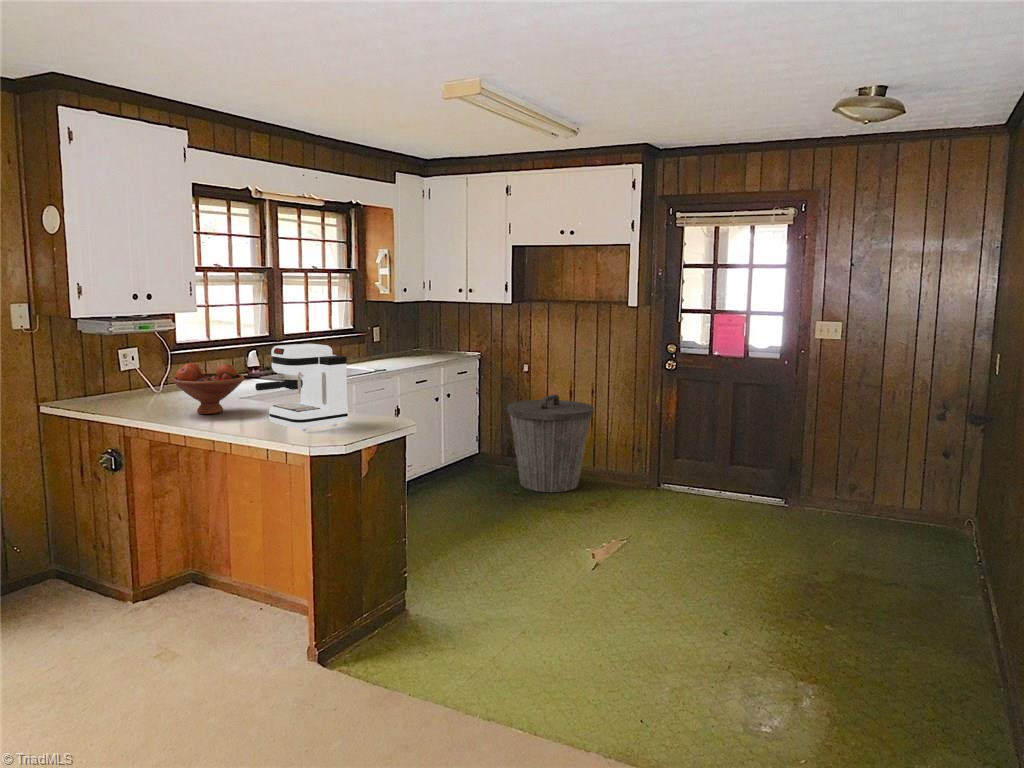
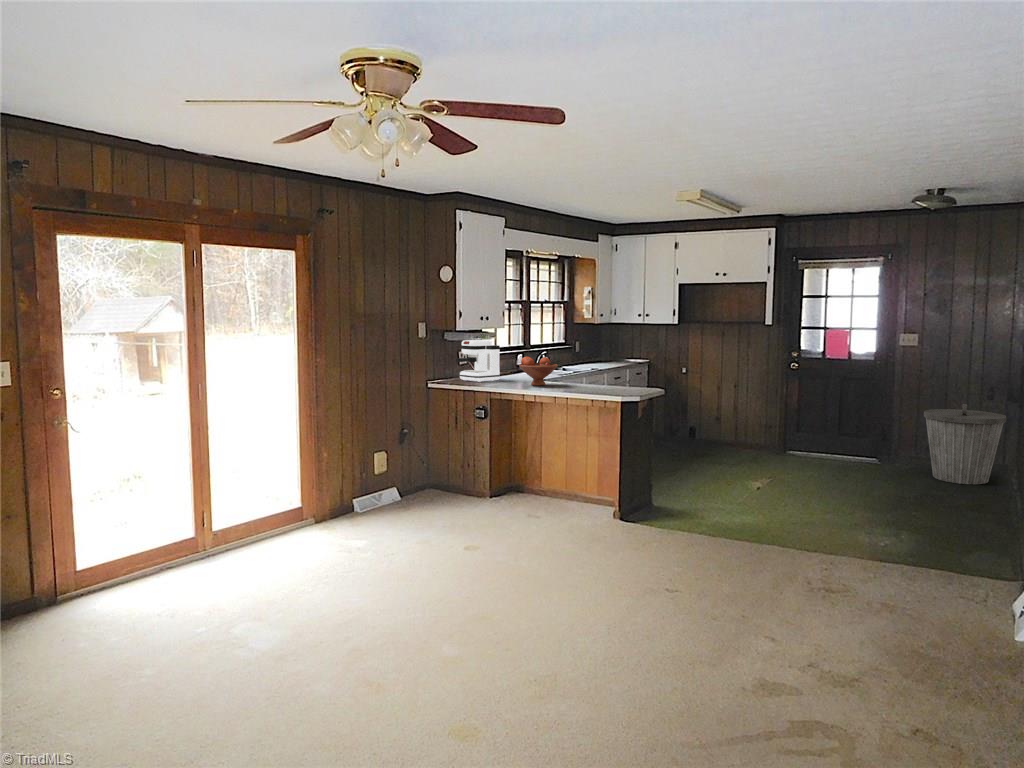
coffee maker: present [255,344,348,430] -> present [456,340,500,382]
trash can: present [507,394,594,492] -> present [924,404,1006,484]

